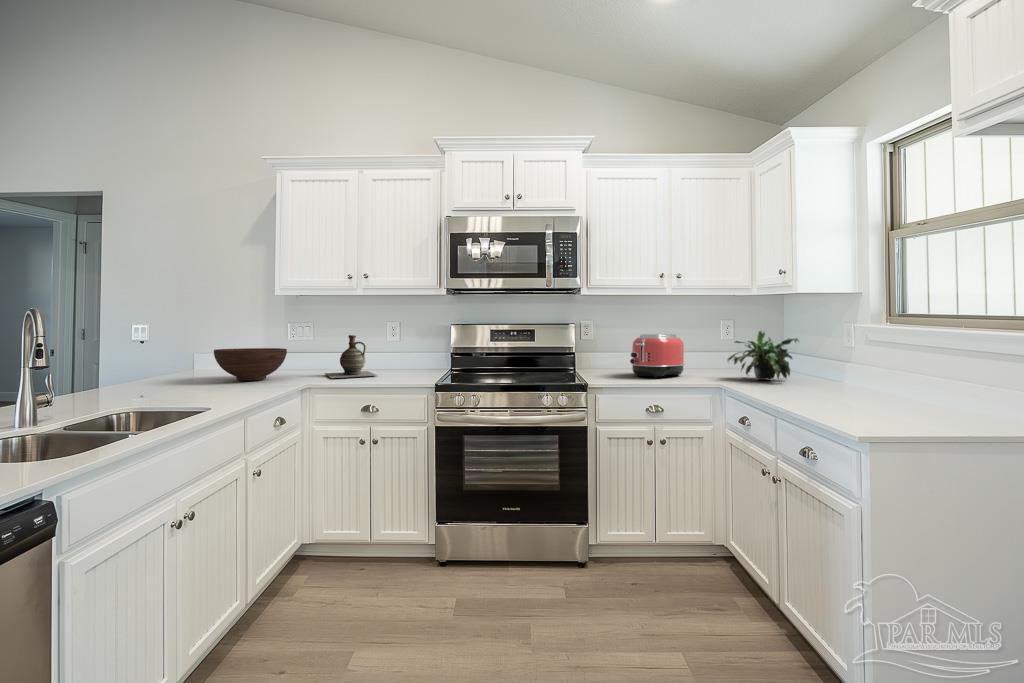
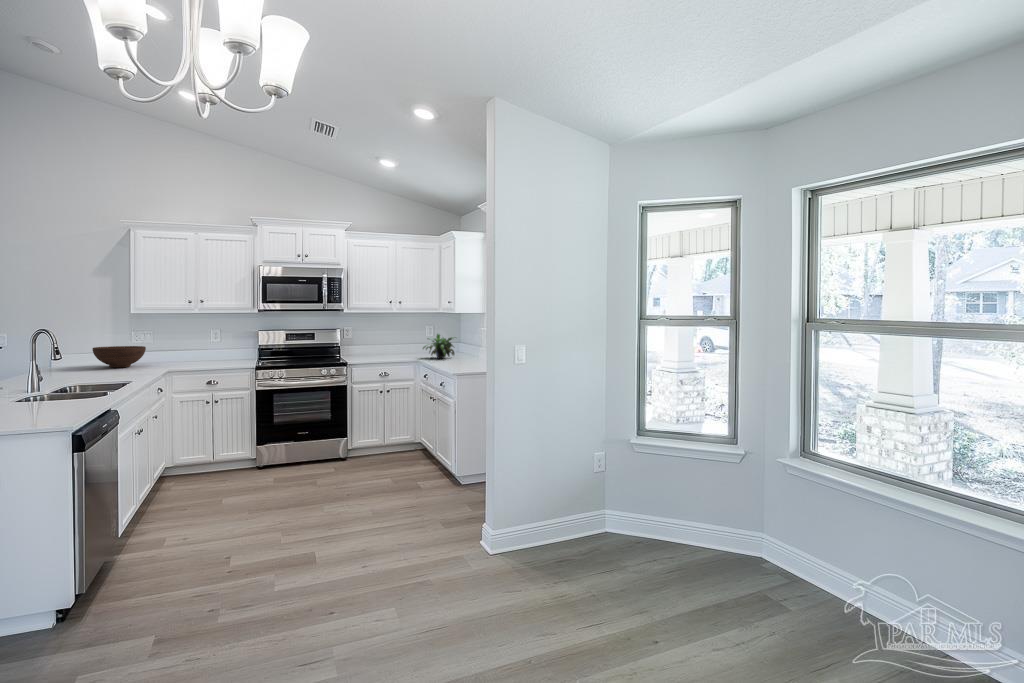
toaster: present [630,334,684,378] -> none [371,335,402,359]
ceramic jug: present [325,335,376,378] -> none [169,337,211,364]

